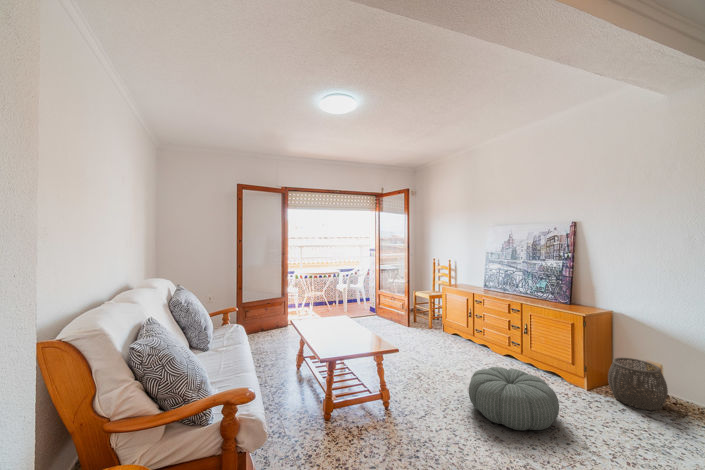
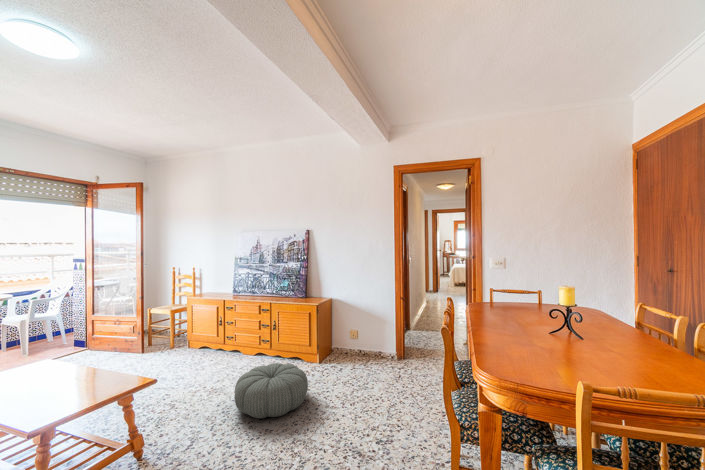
woven basket: present [608,358,668,411] -> none [332,330,363,365]

